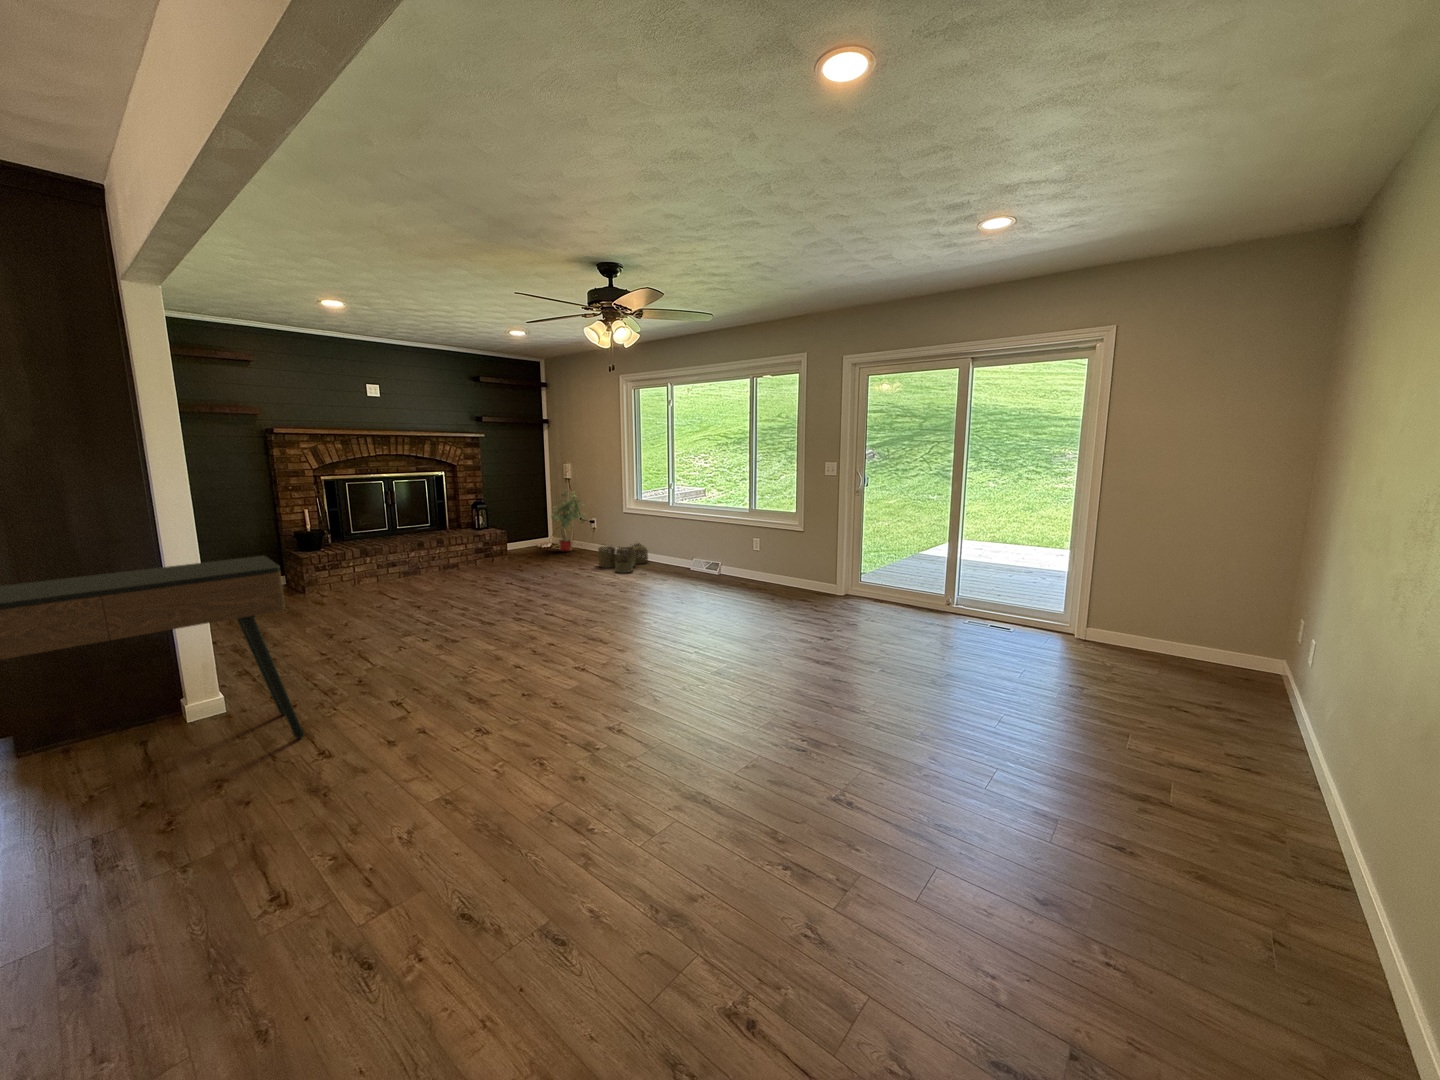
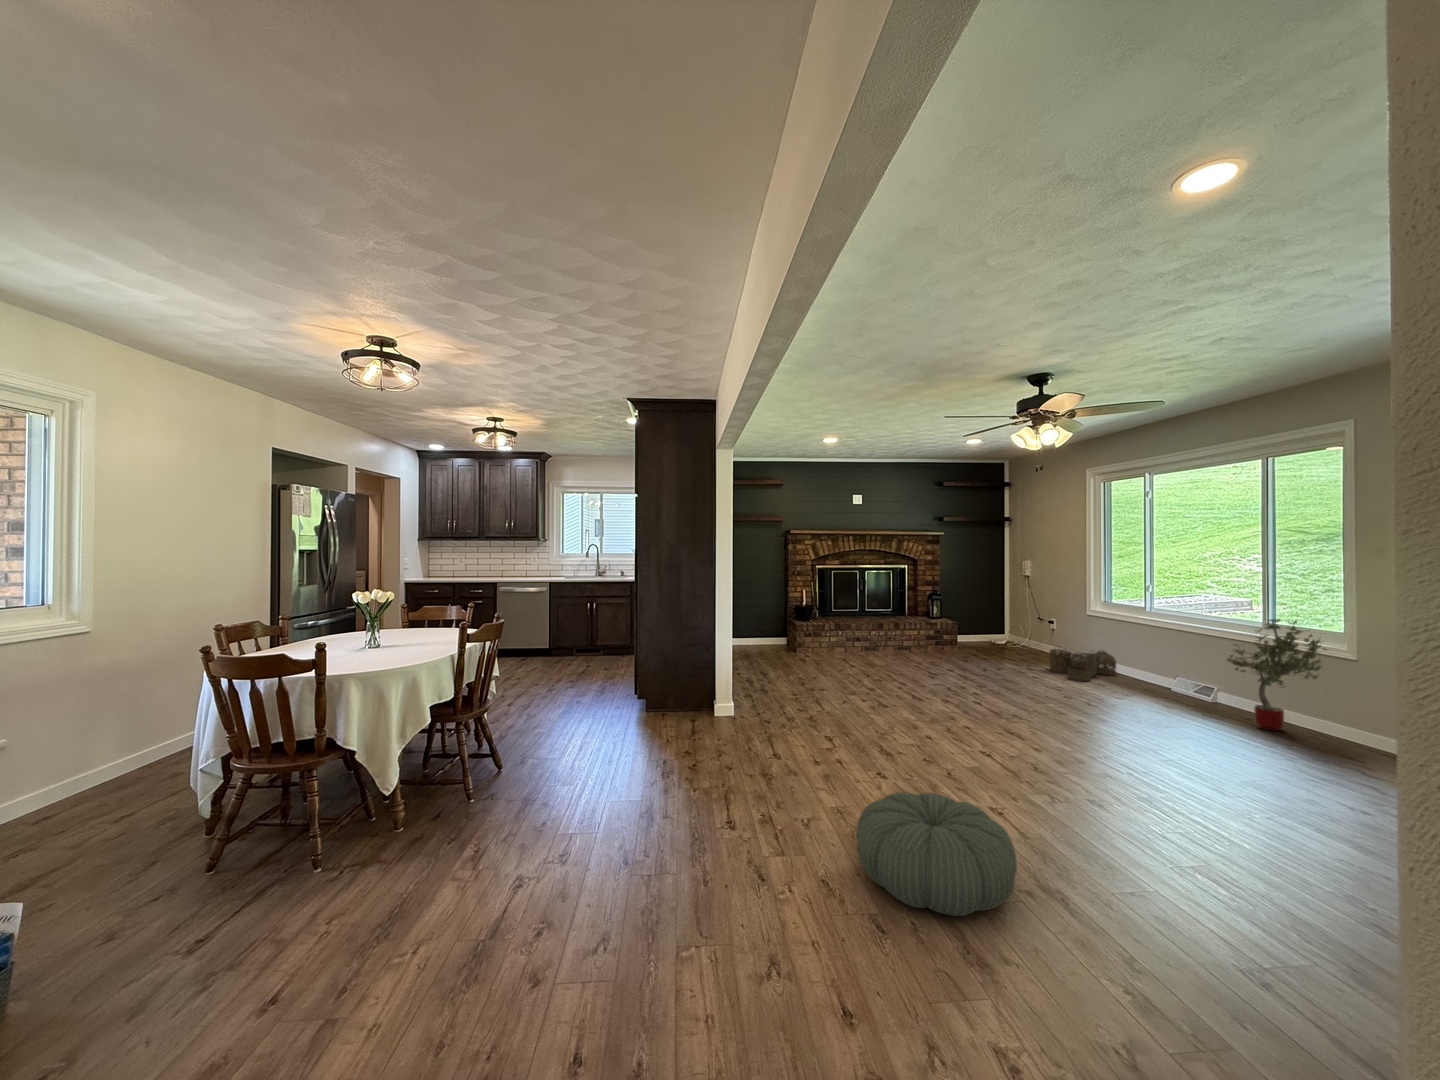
potted tree: present [551,491,585,552] -> present [1227,619,1326,731]
console table: present [0,556,304,739] -> none [610,613,770,742]
pouf: none [493,738,673,887] -> present [857,792,1017,916]

